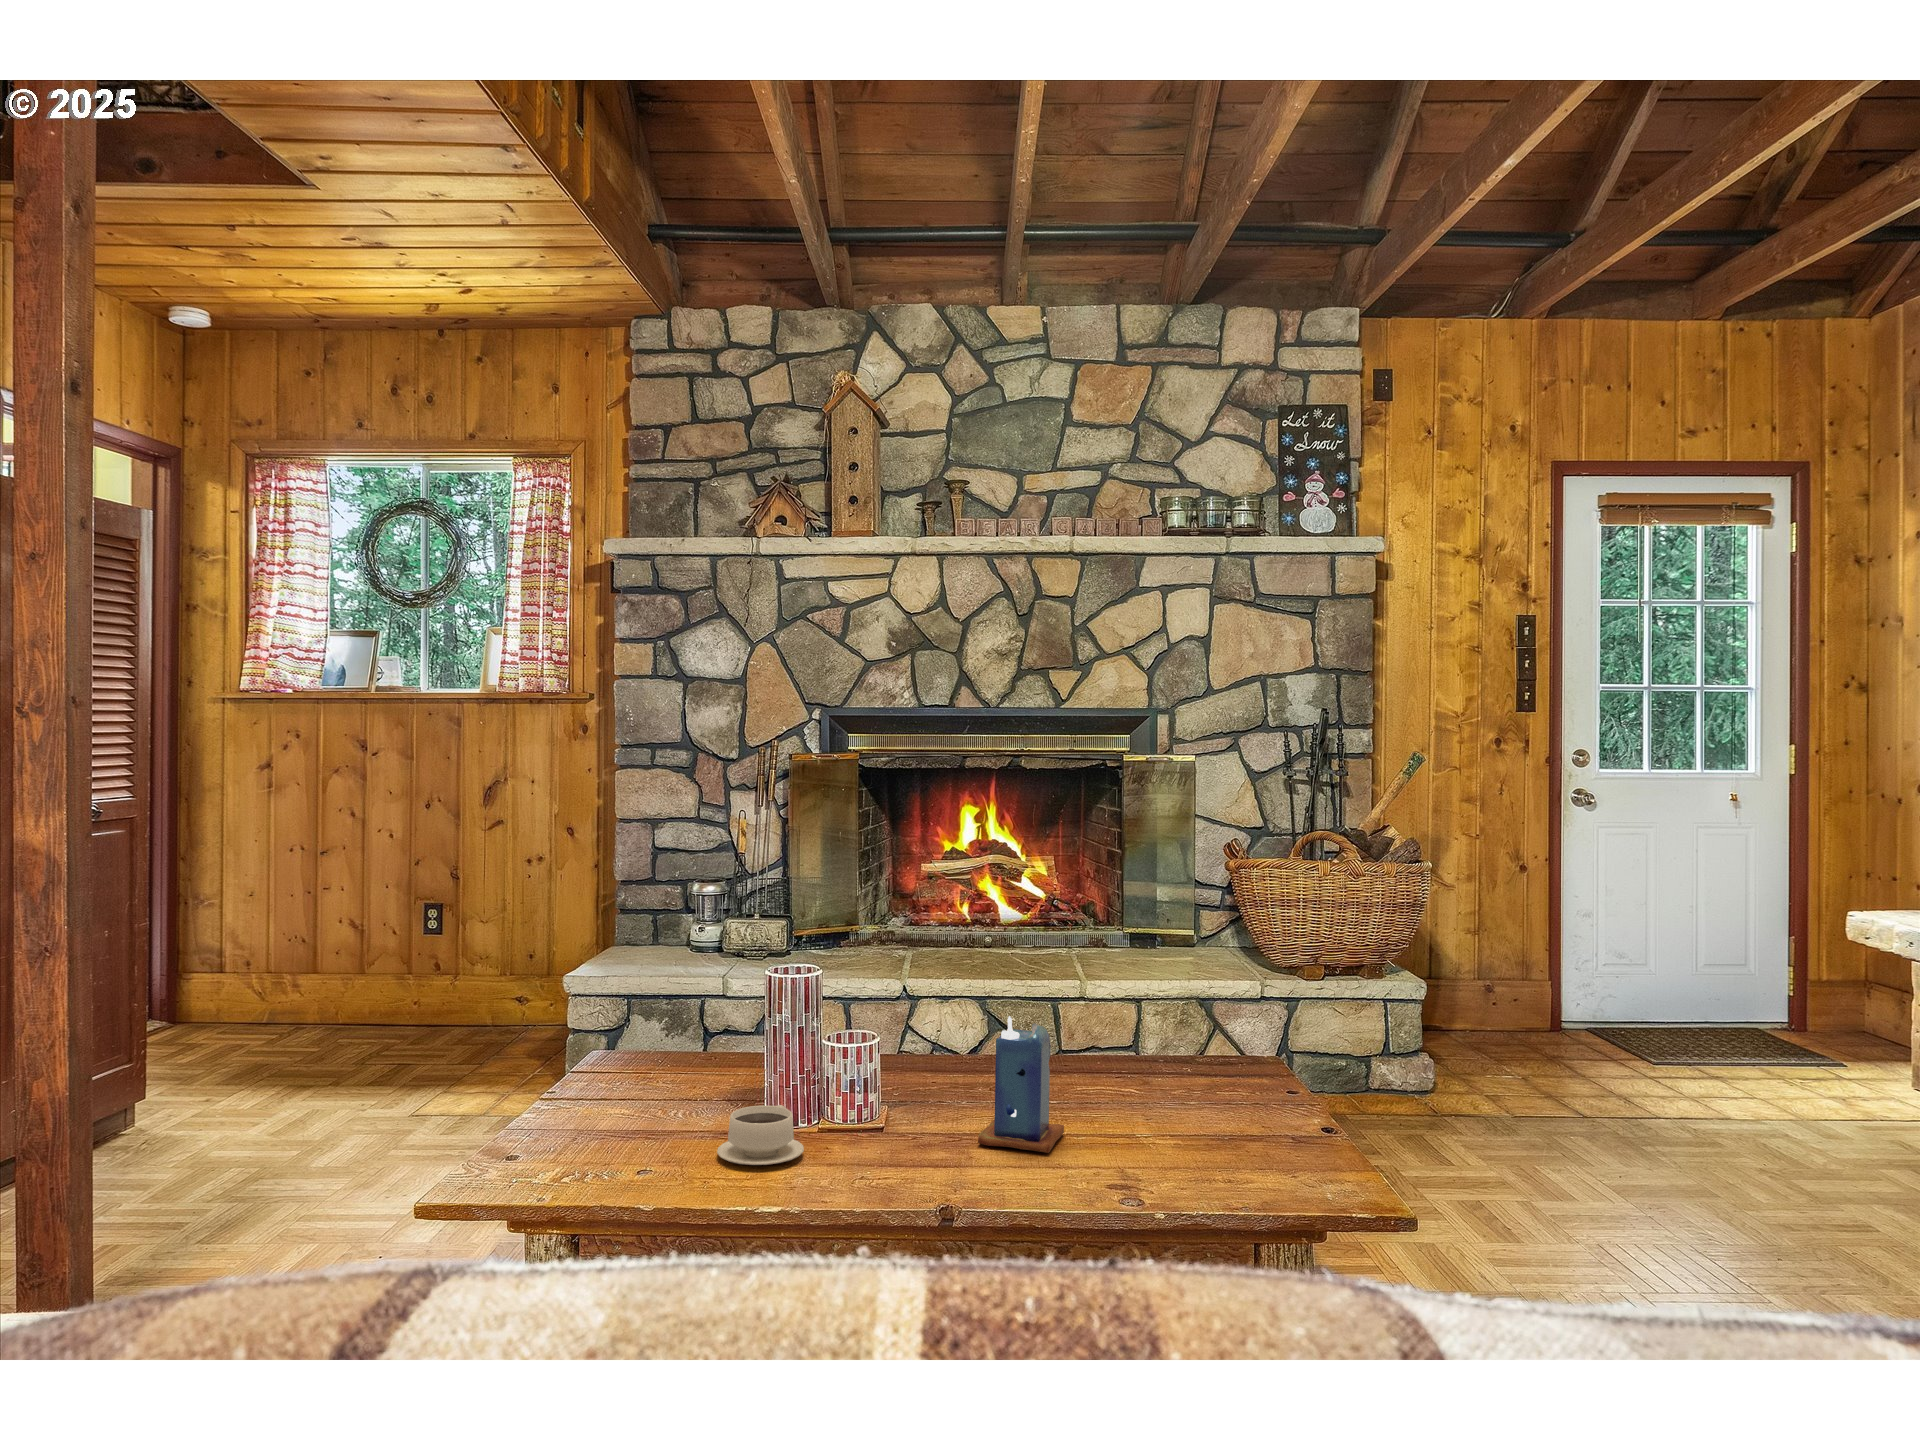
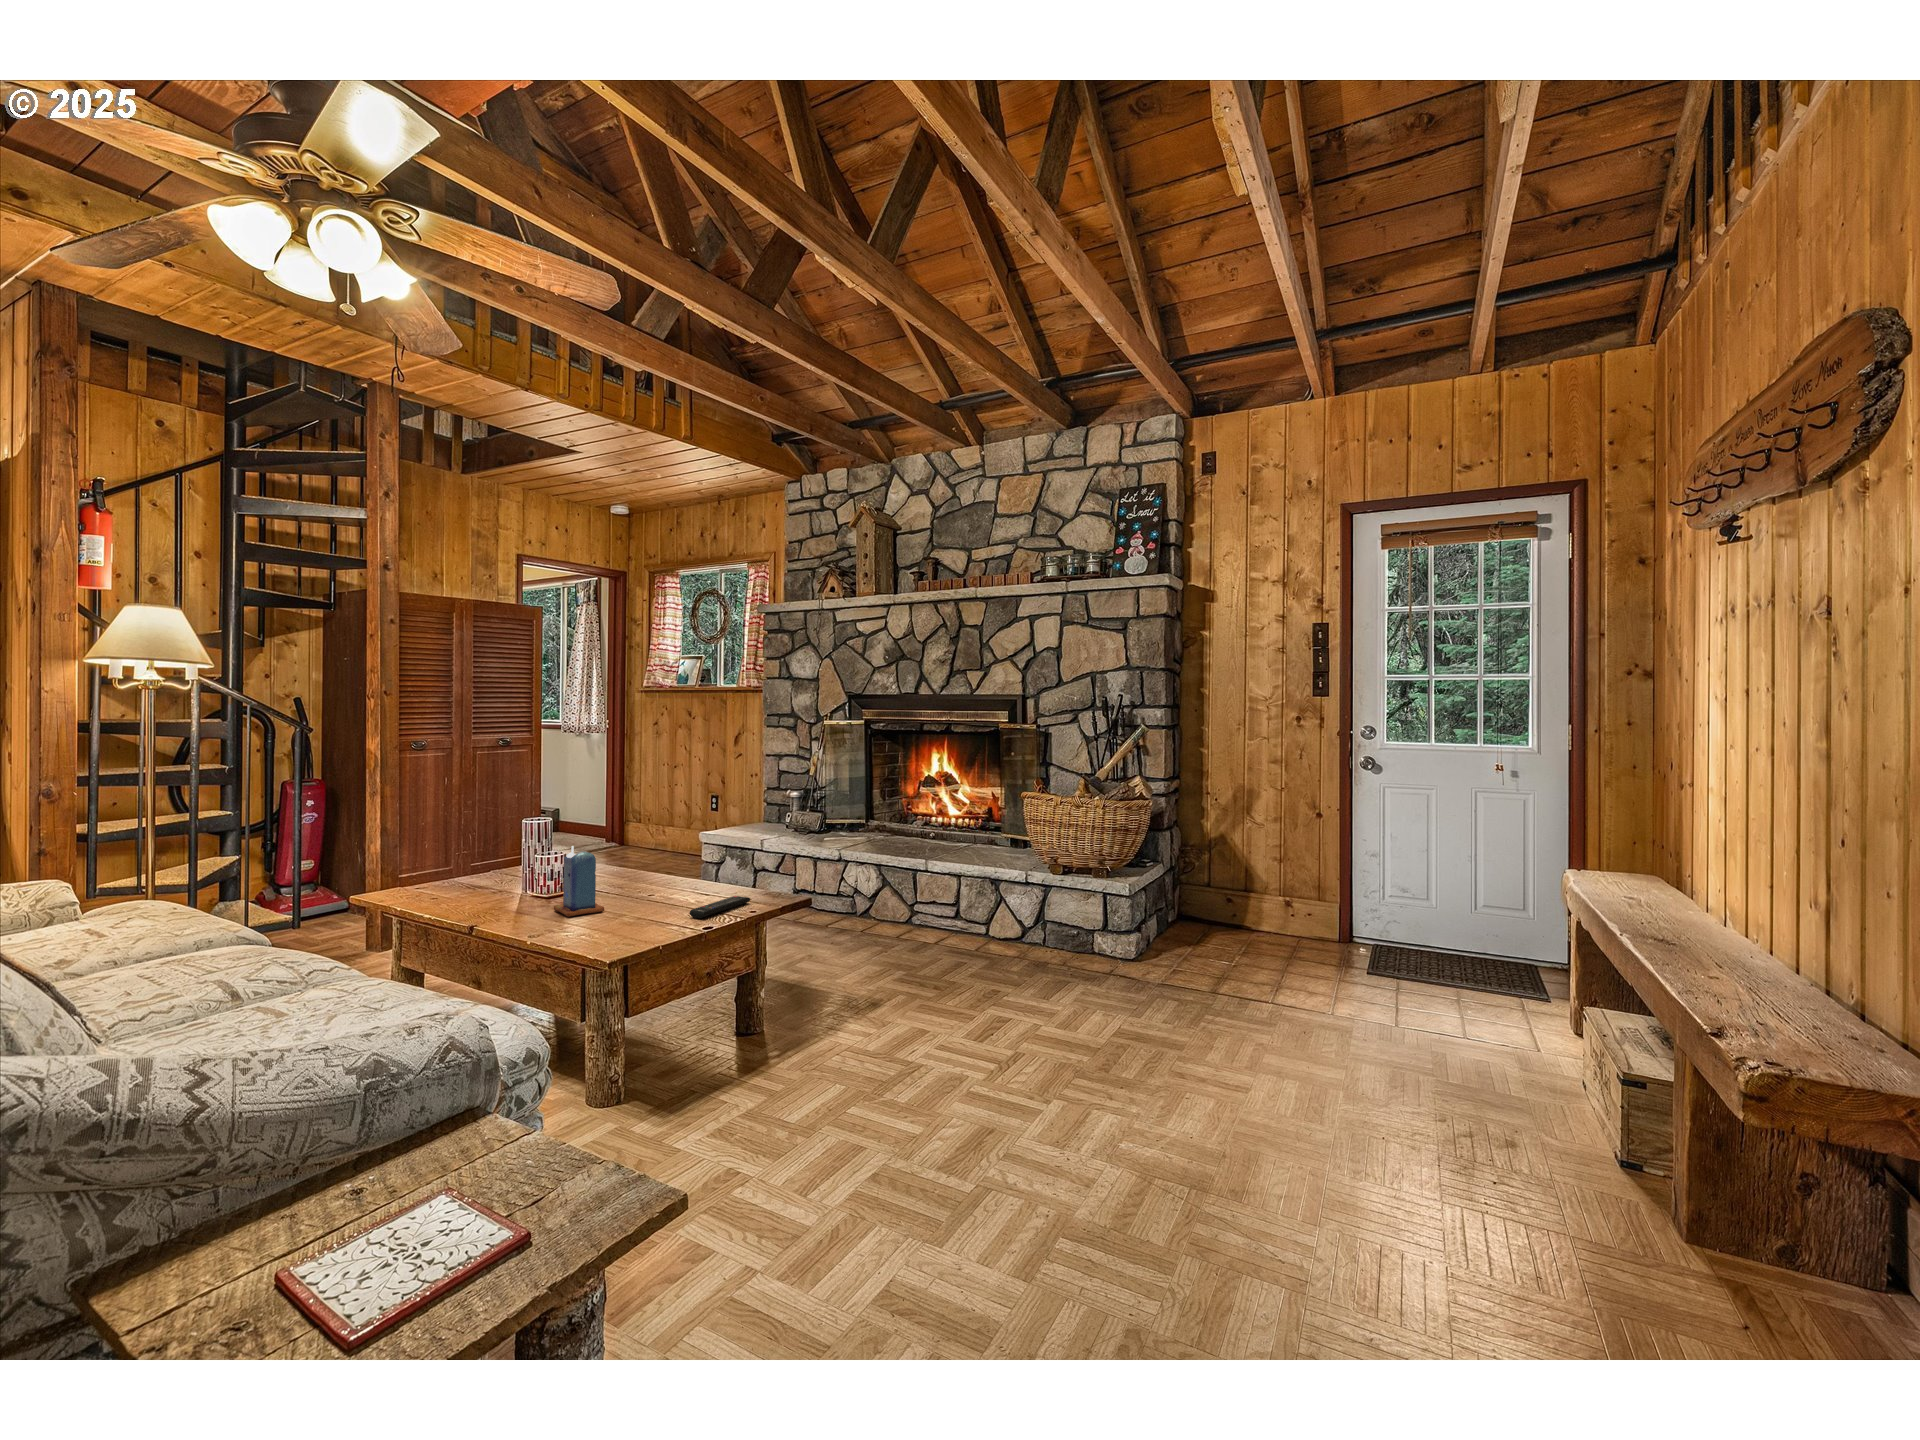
remote control: none [1179,1073,1246,1120] -> present [690,896,750,918]
teacup: present [717,1105,804,1165] -> none [440,878,491,903]

